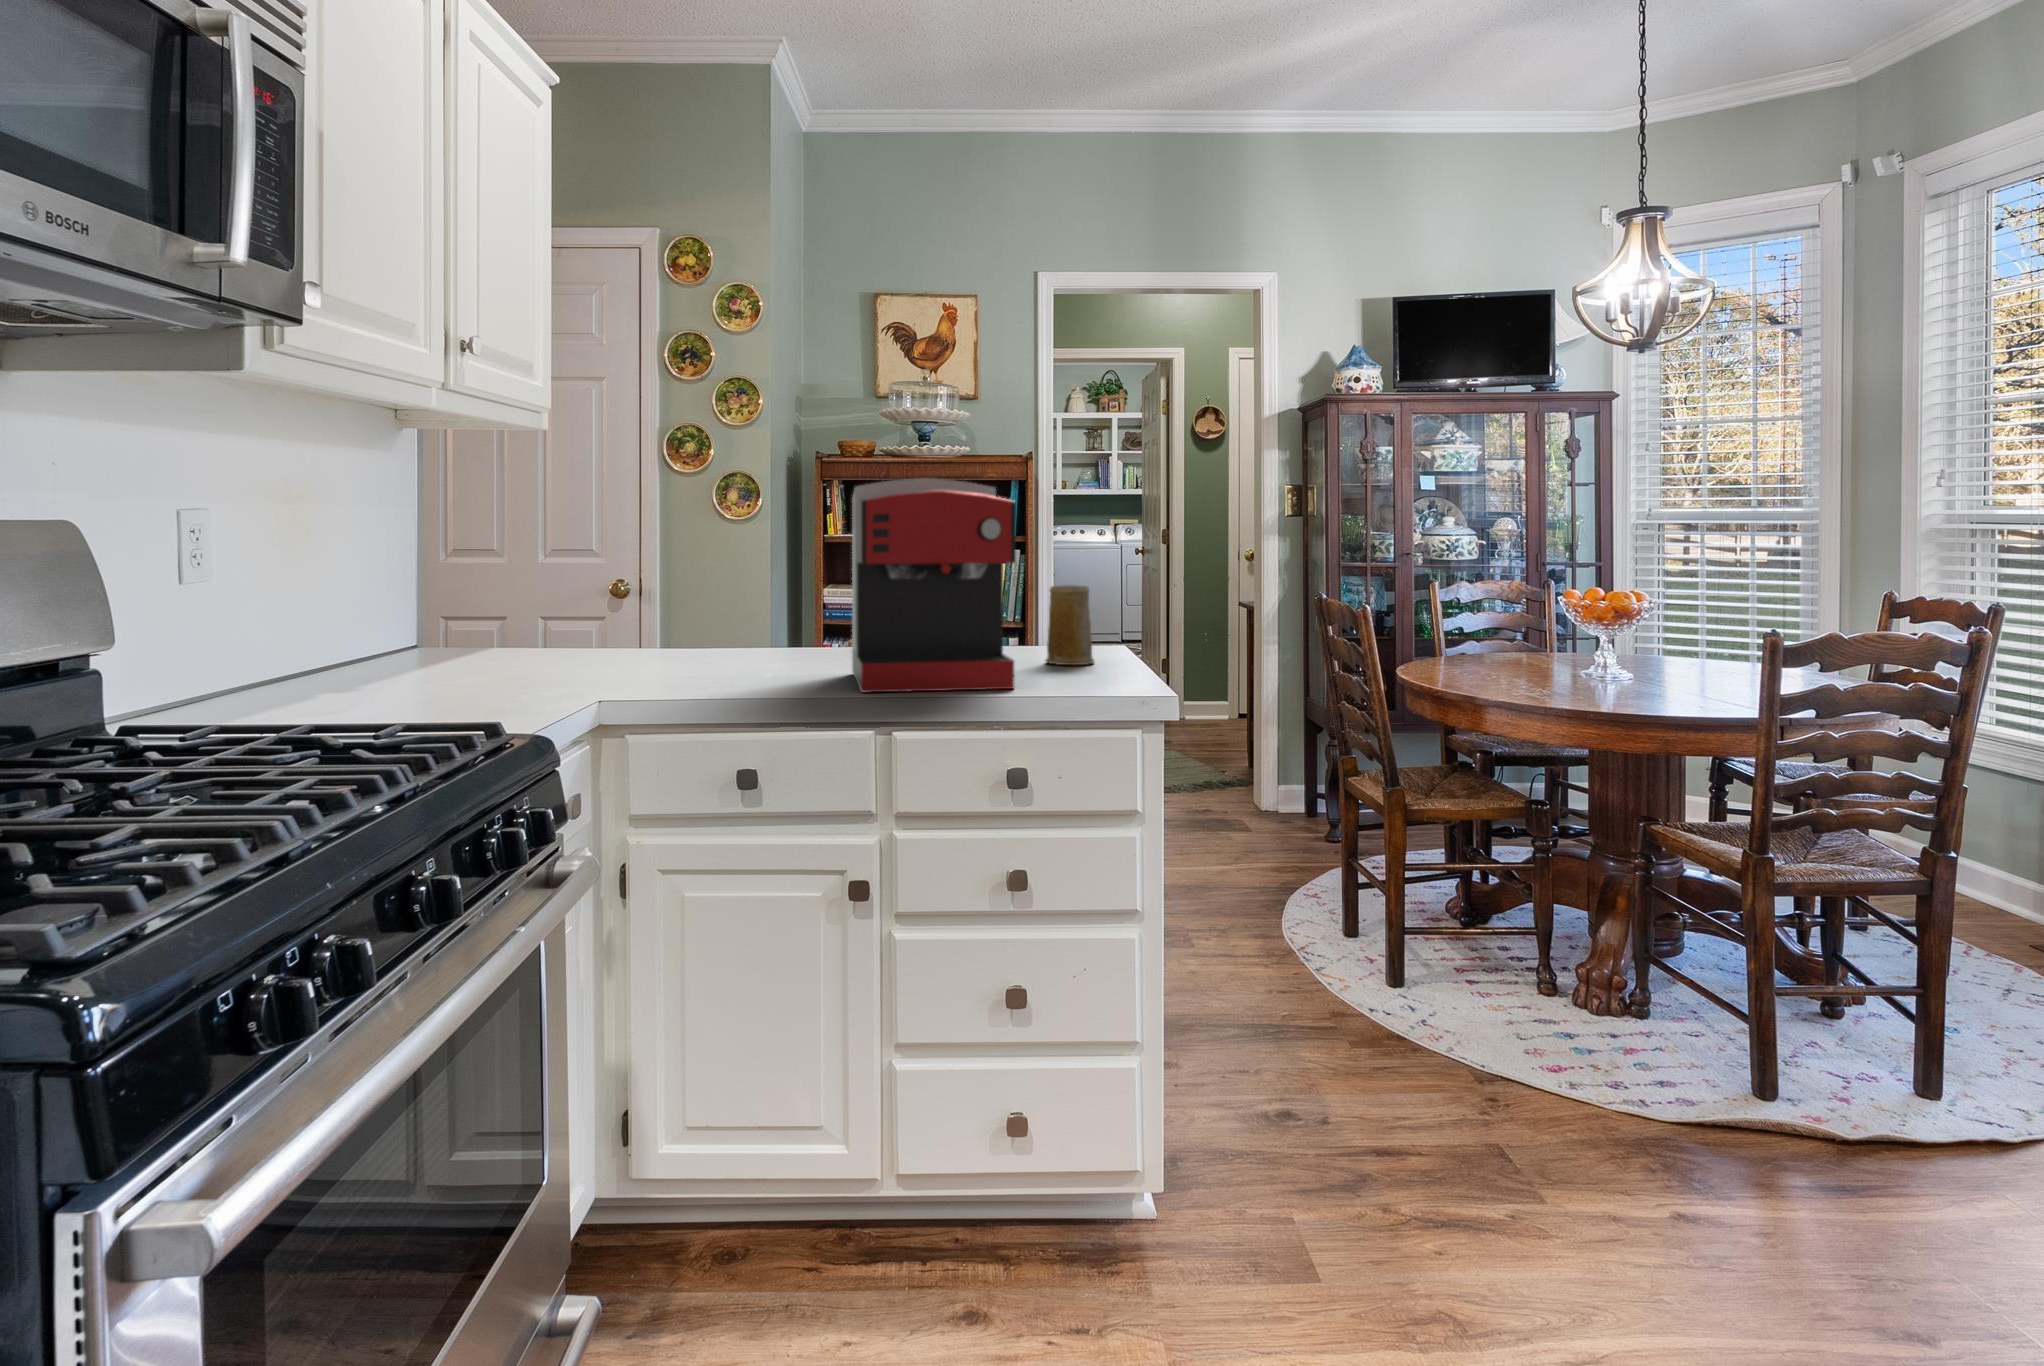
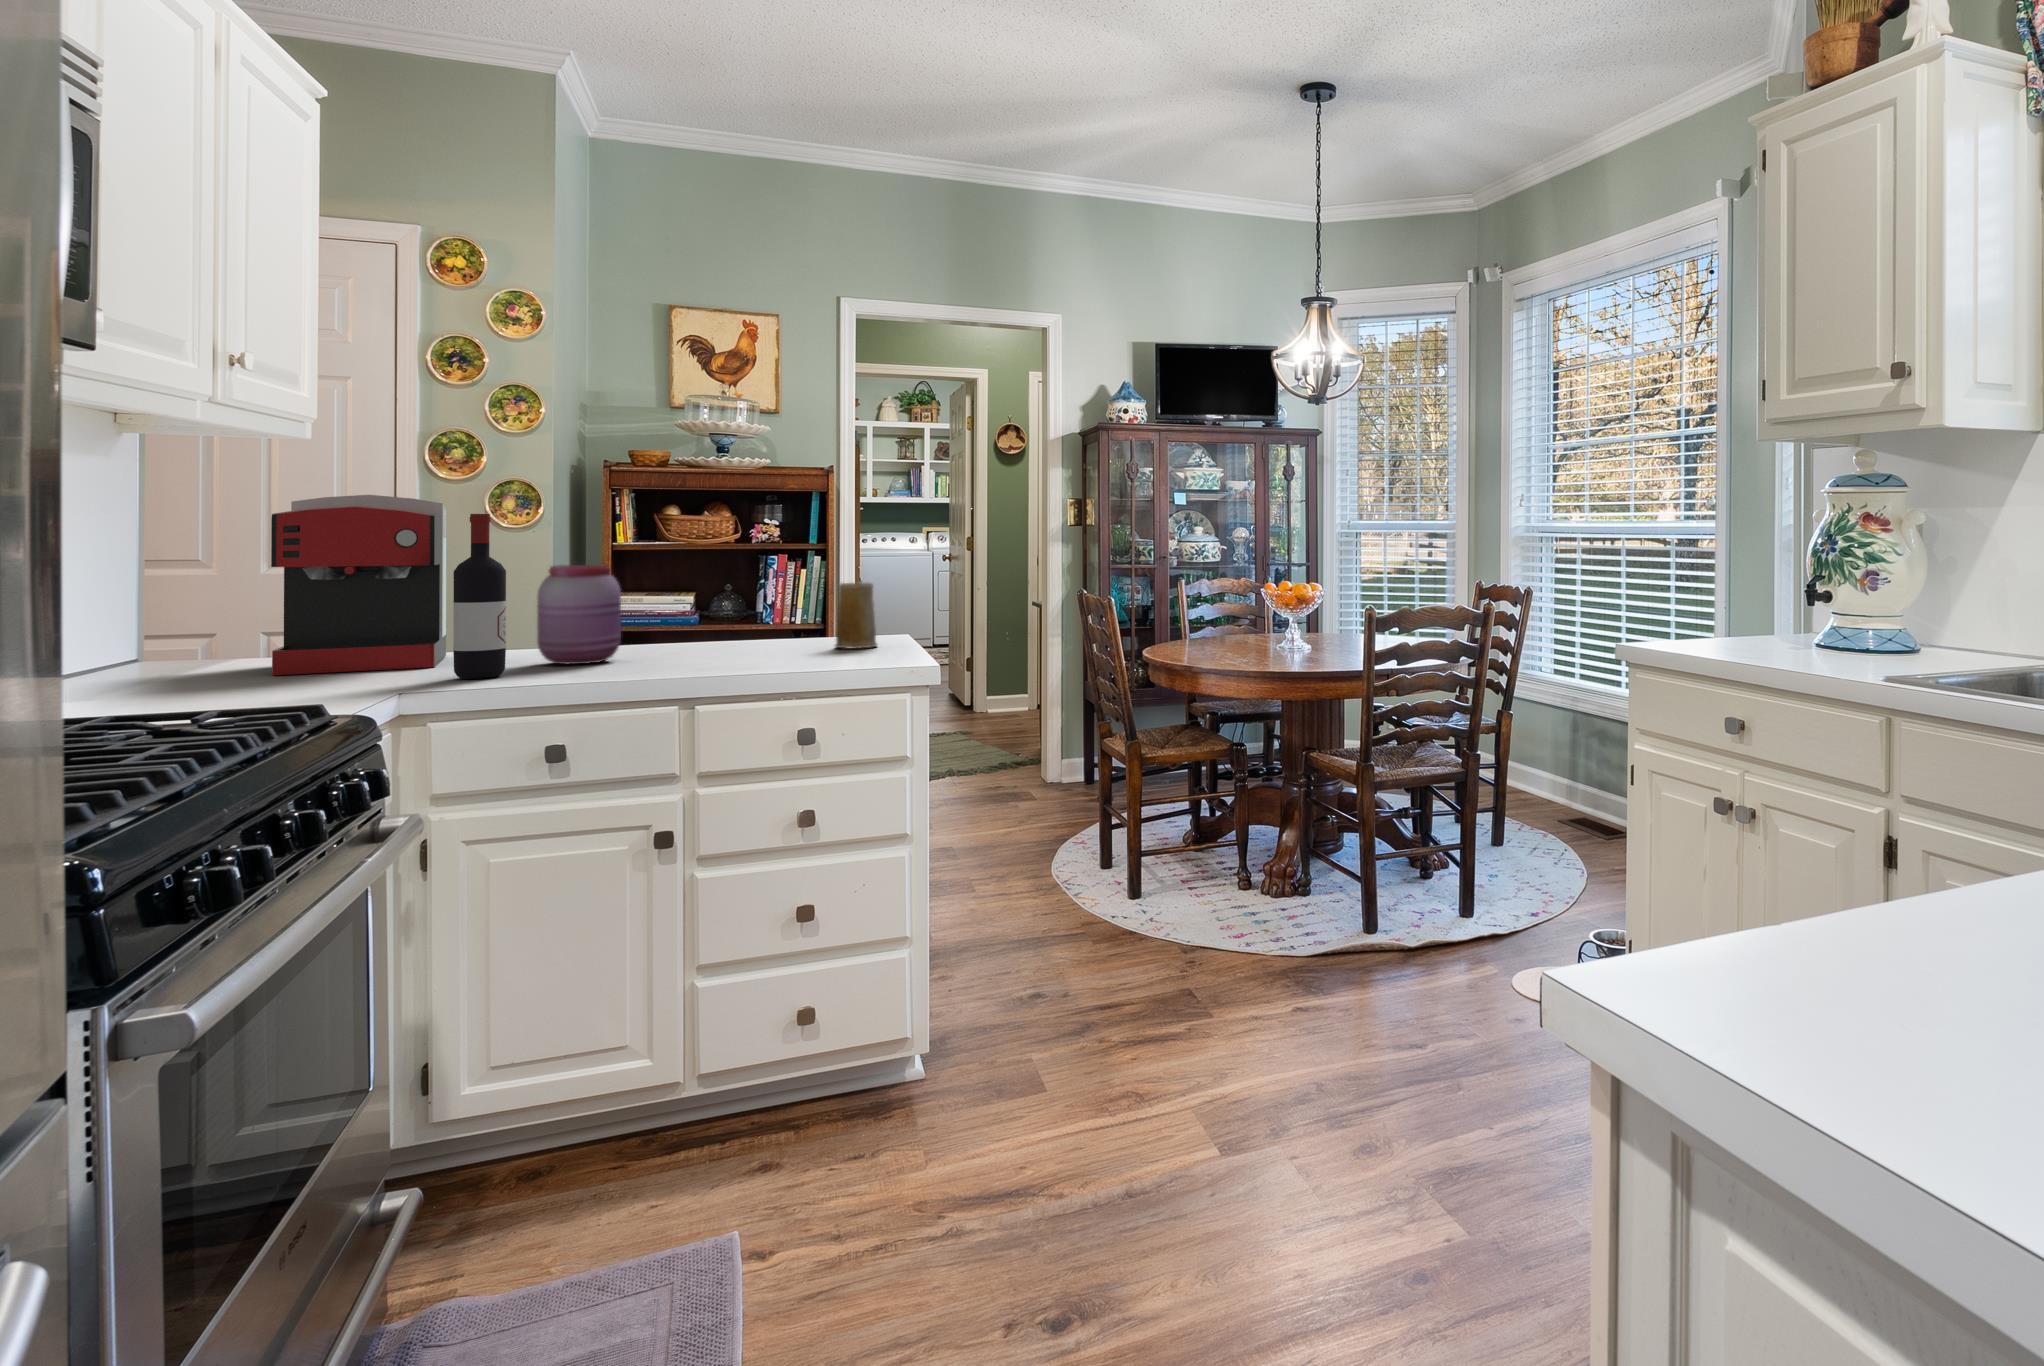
coffee maker: present [852,478,1016,693] -> present [271,495,446,675]
wine bottle: none [658,505,707,688] -> present [453,514,506,679]
jar: none [741,562,821,673] -> present [537,565,621,665]

